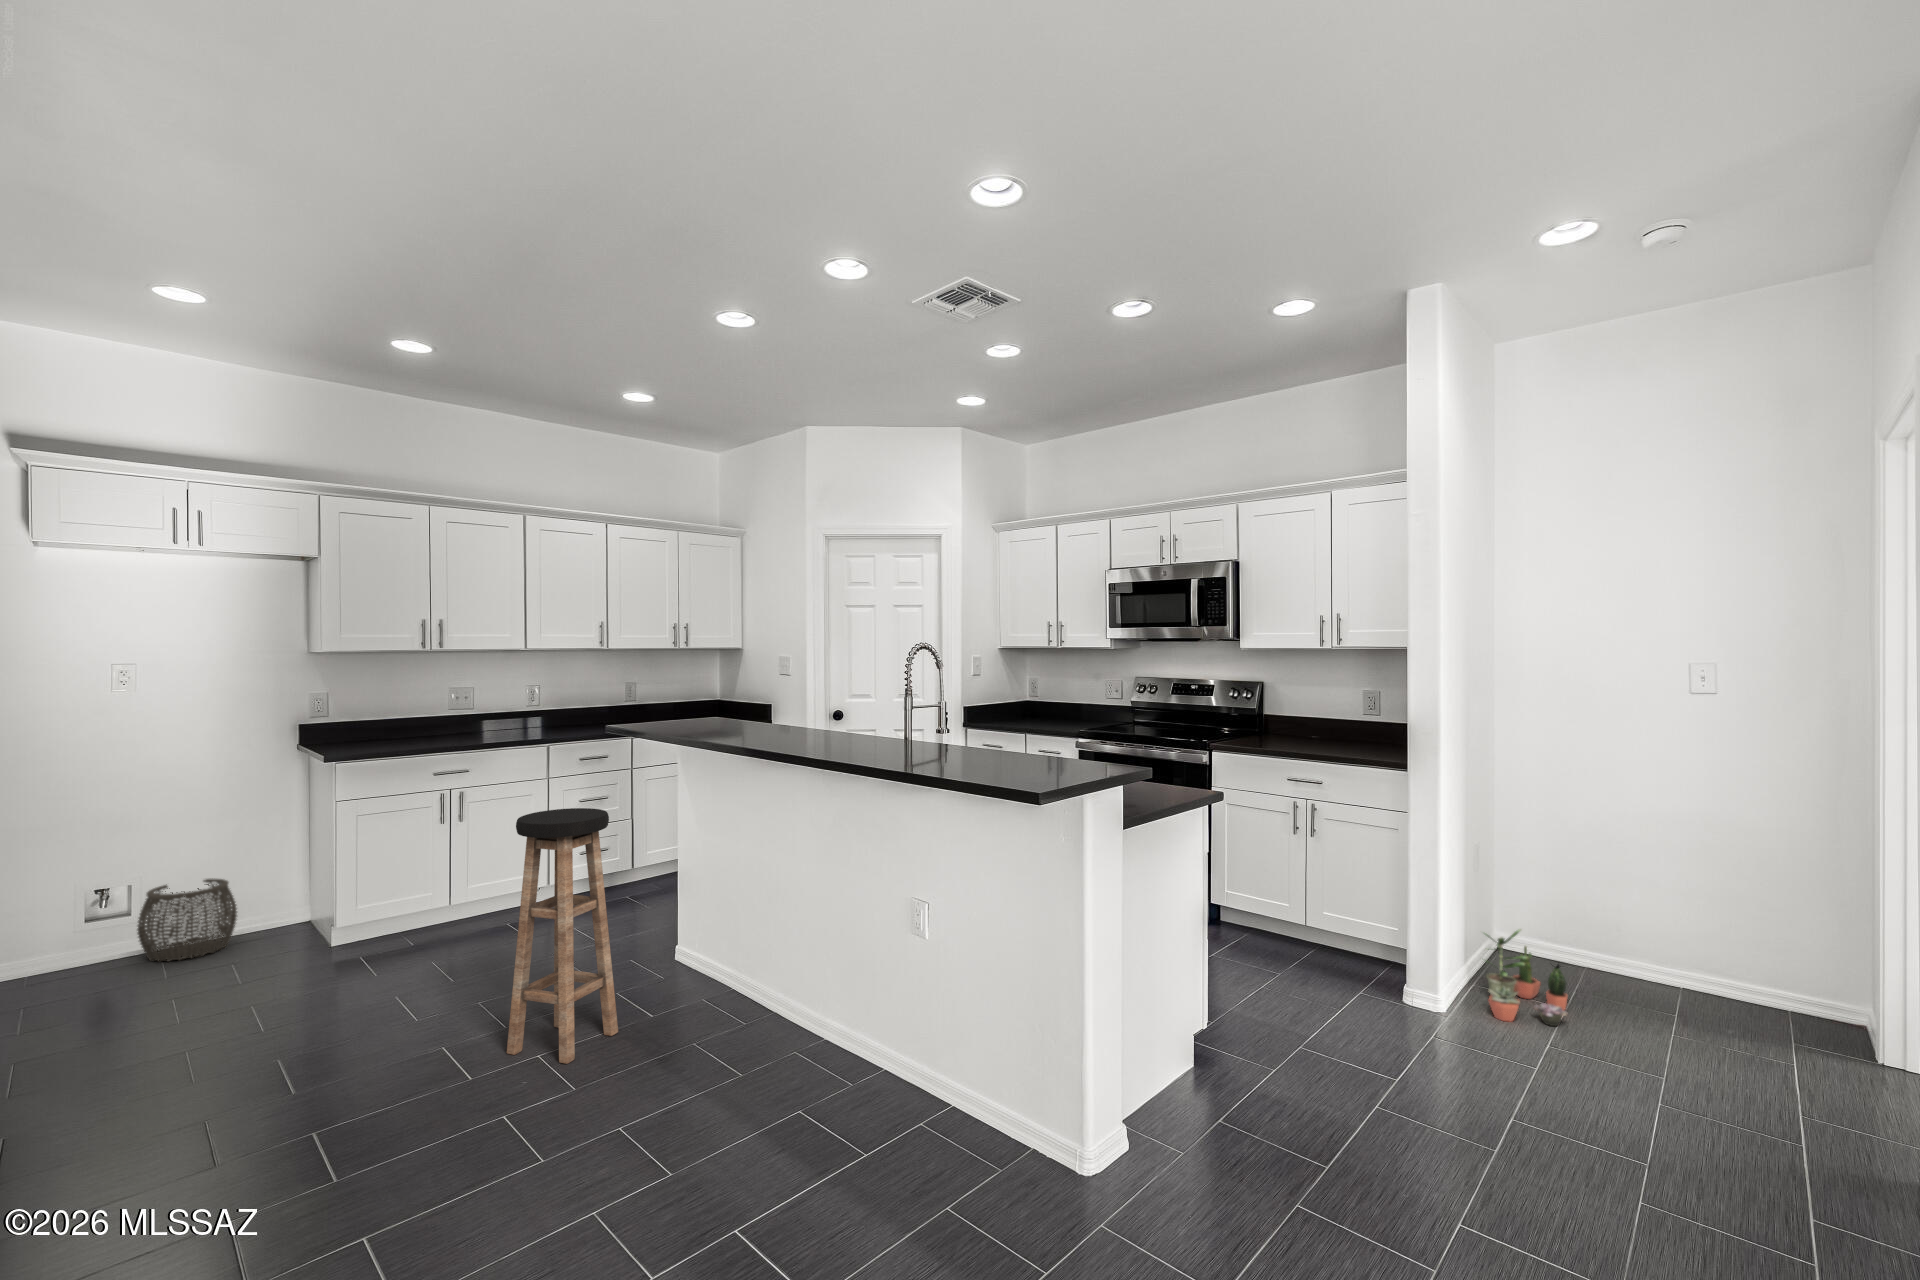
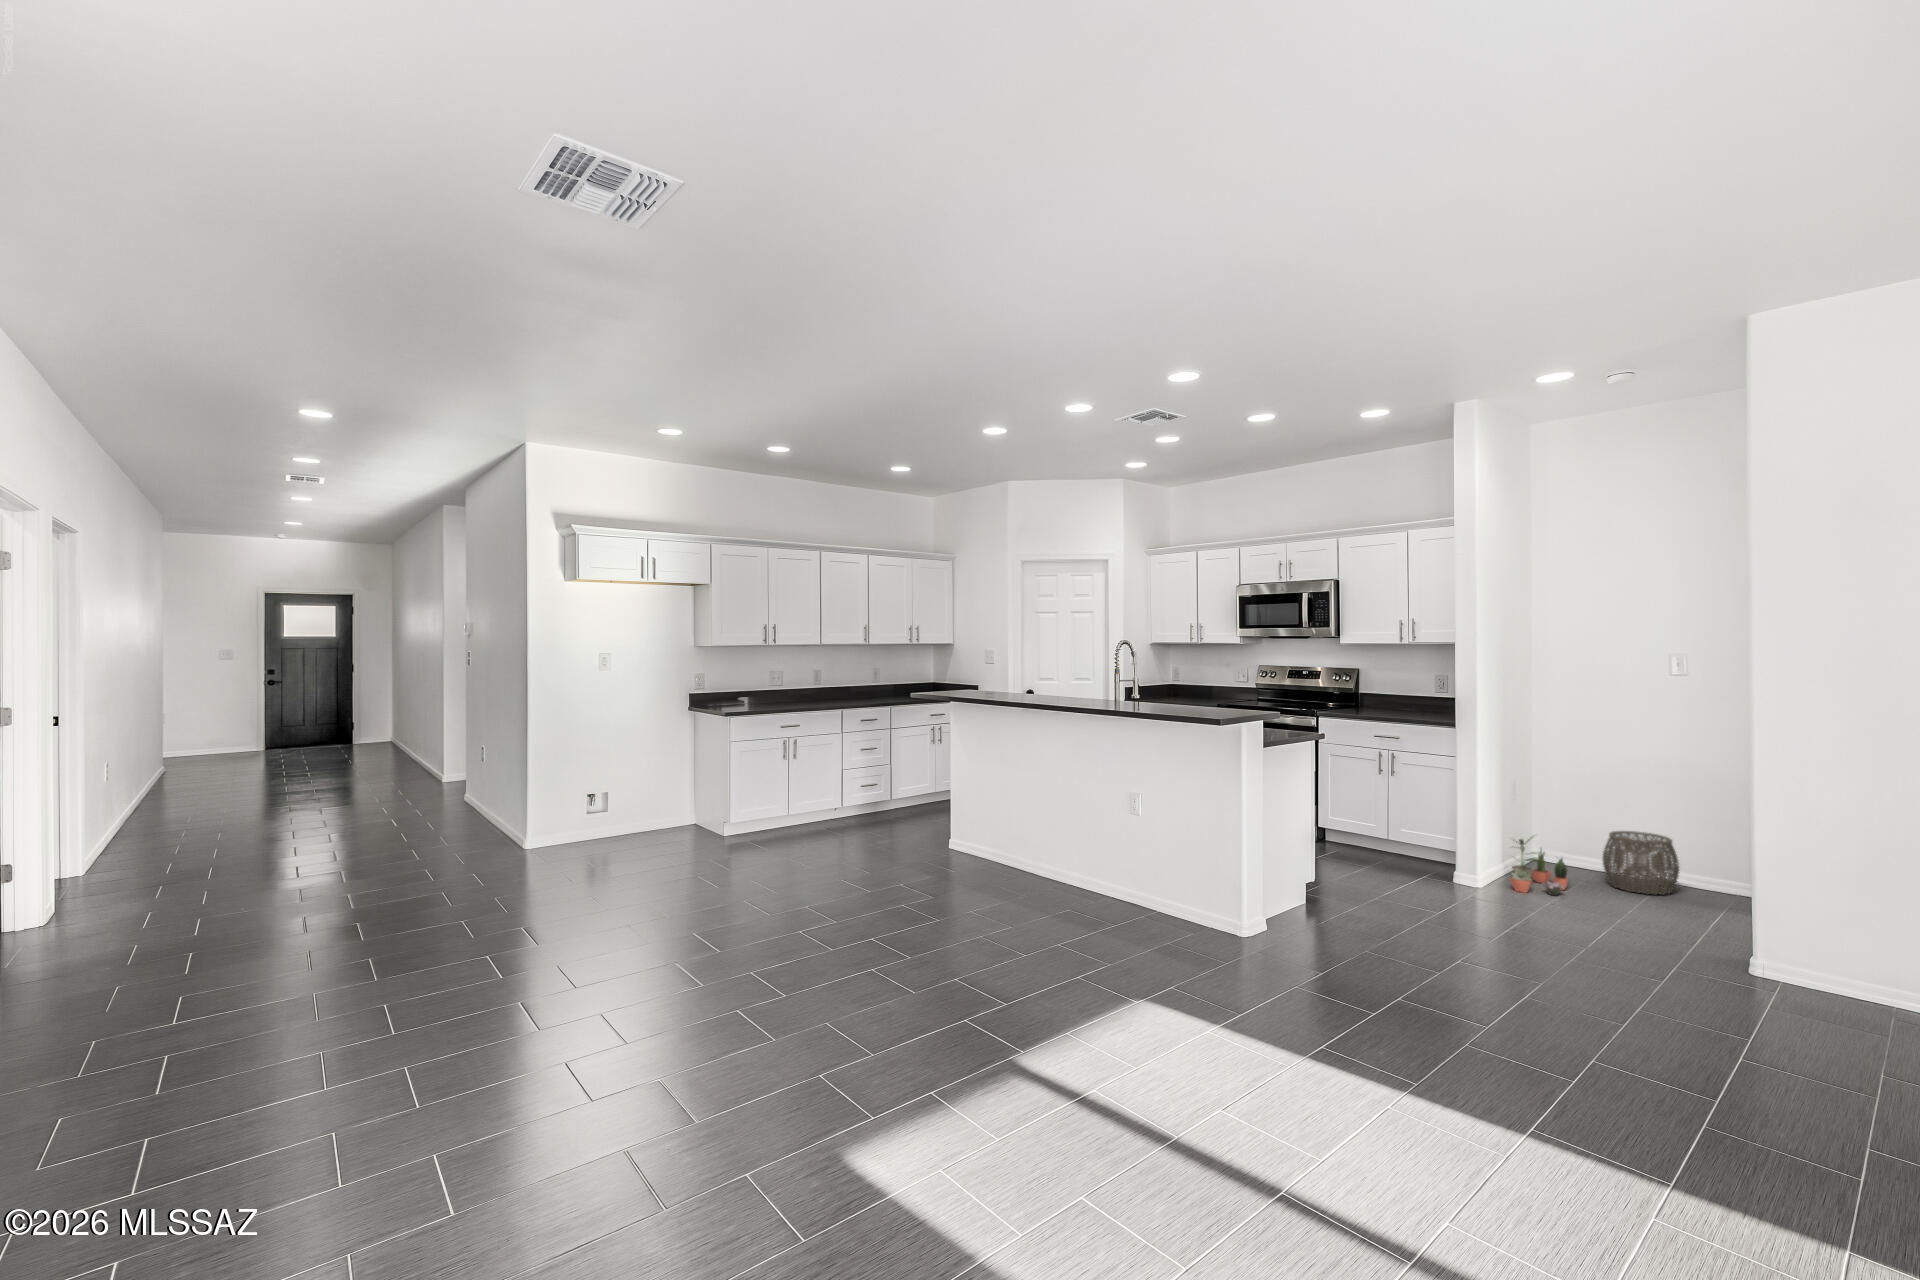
bar stool: present [507,808,618,1064] -> none [880,742,939,890]
woven basket: present [137,878,237,961] -> present [1603,831,1679,895]

